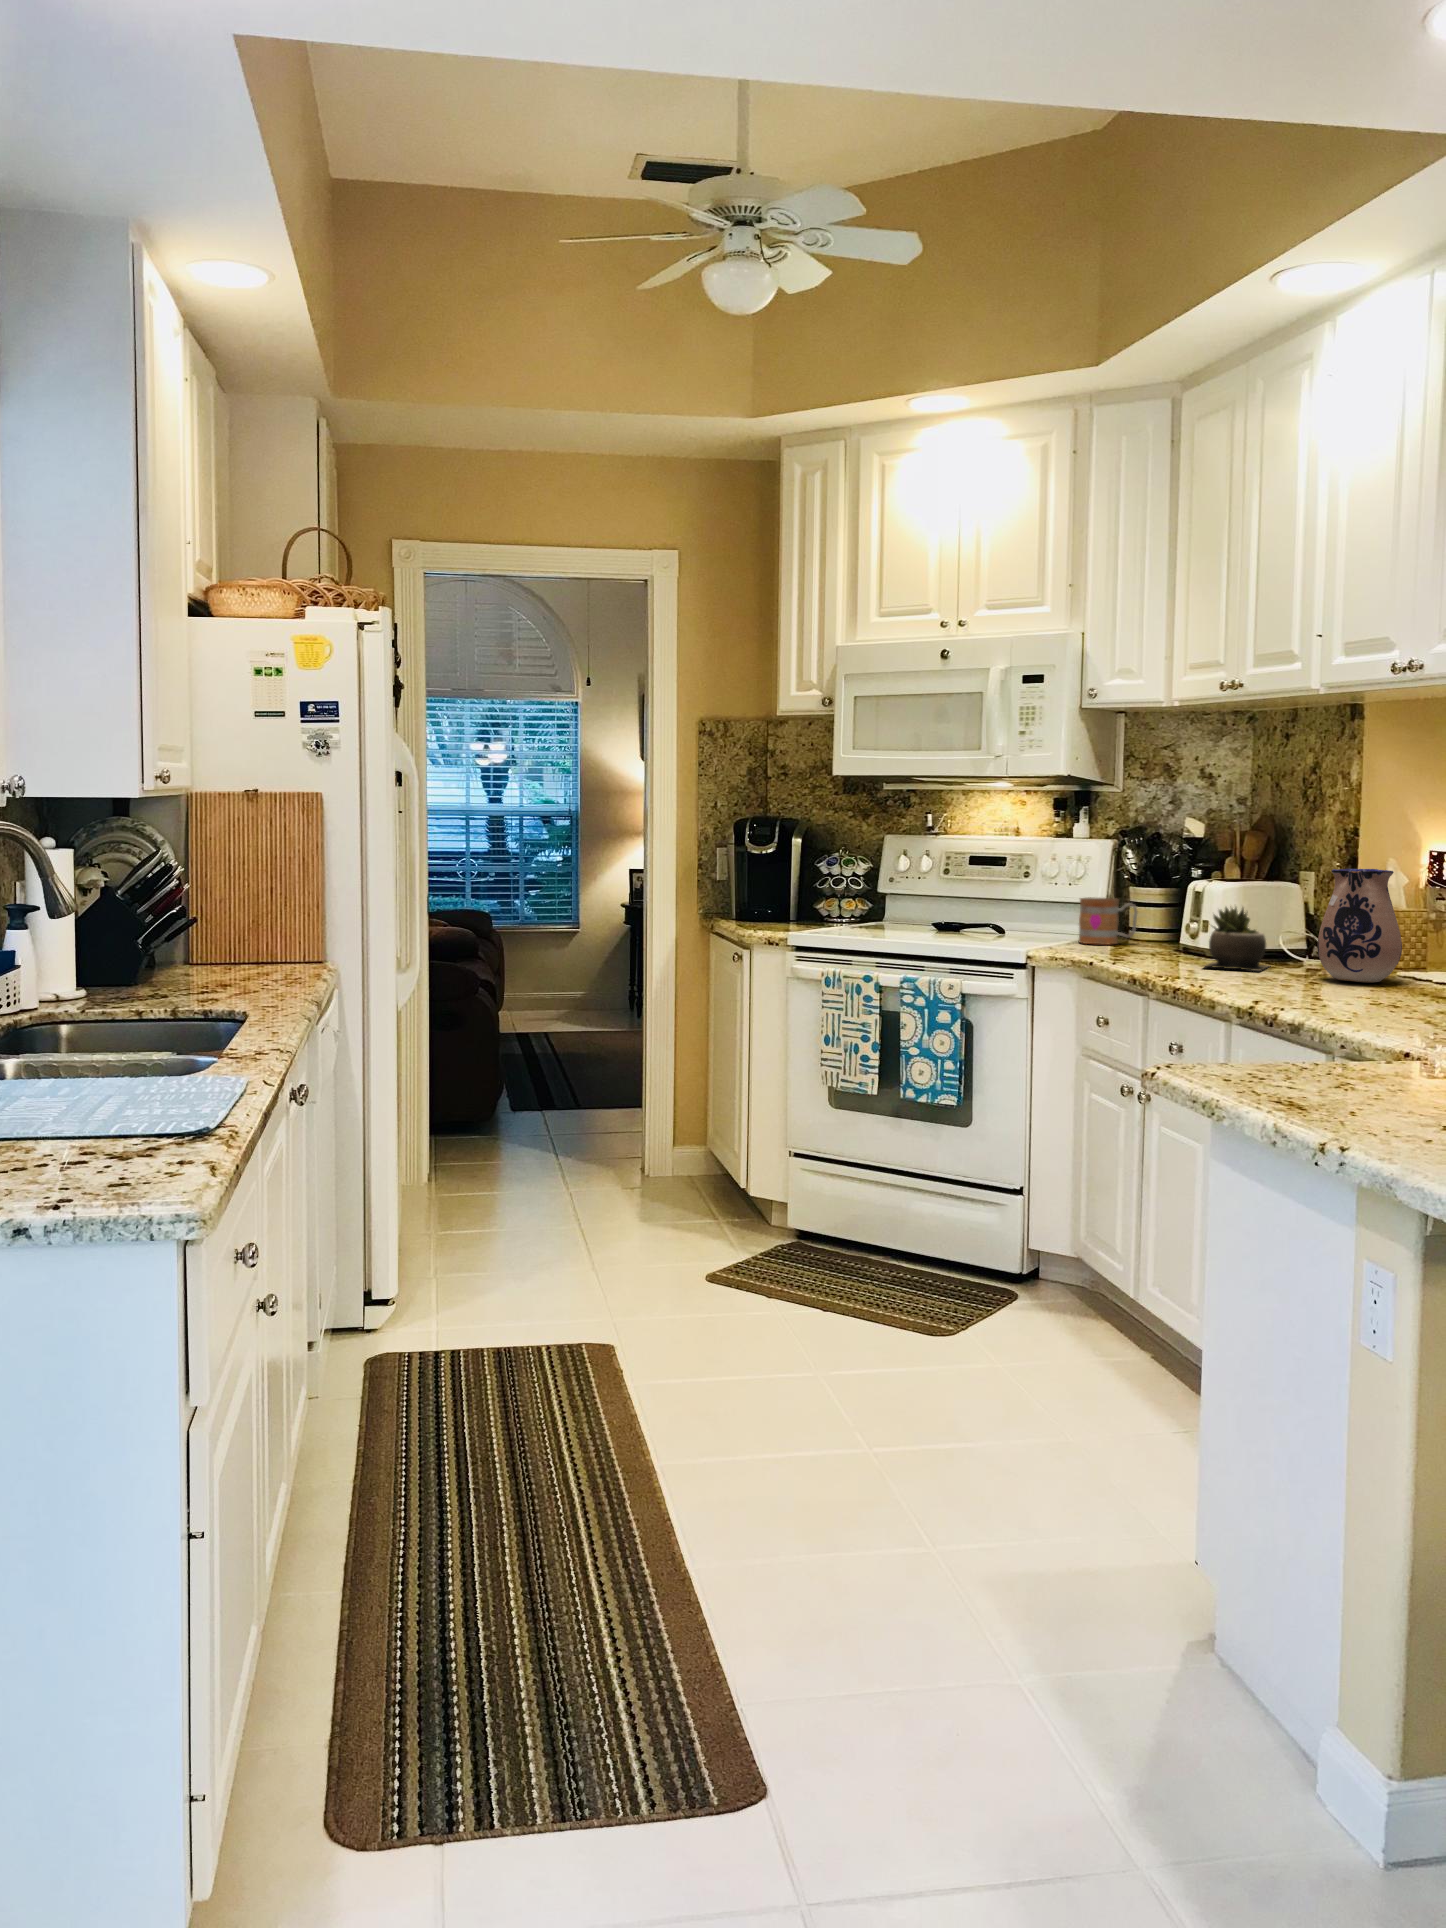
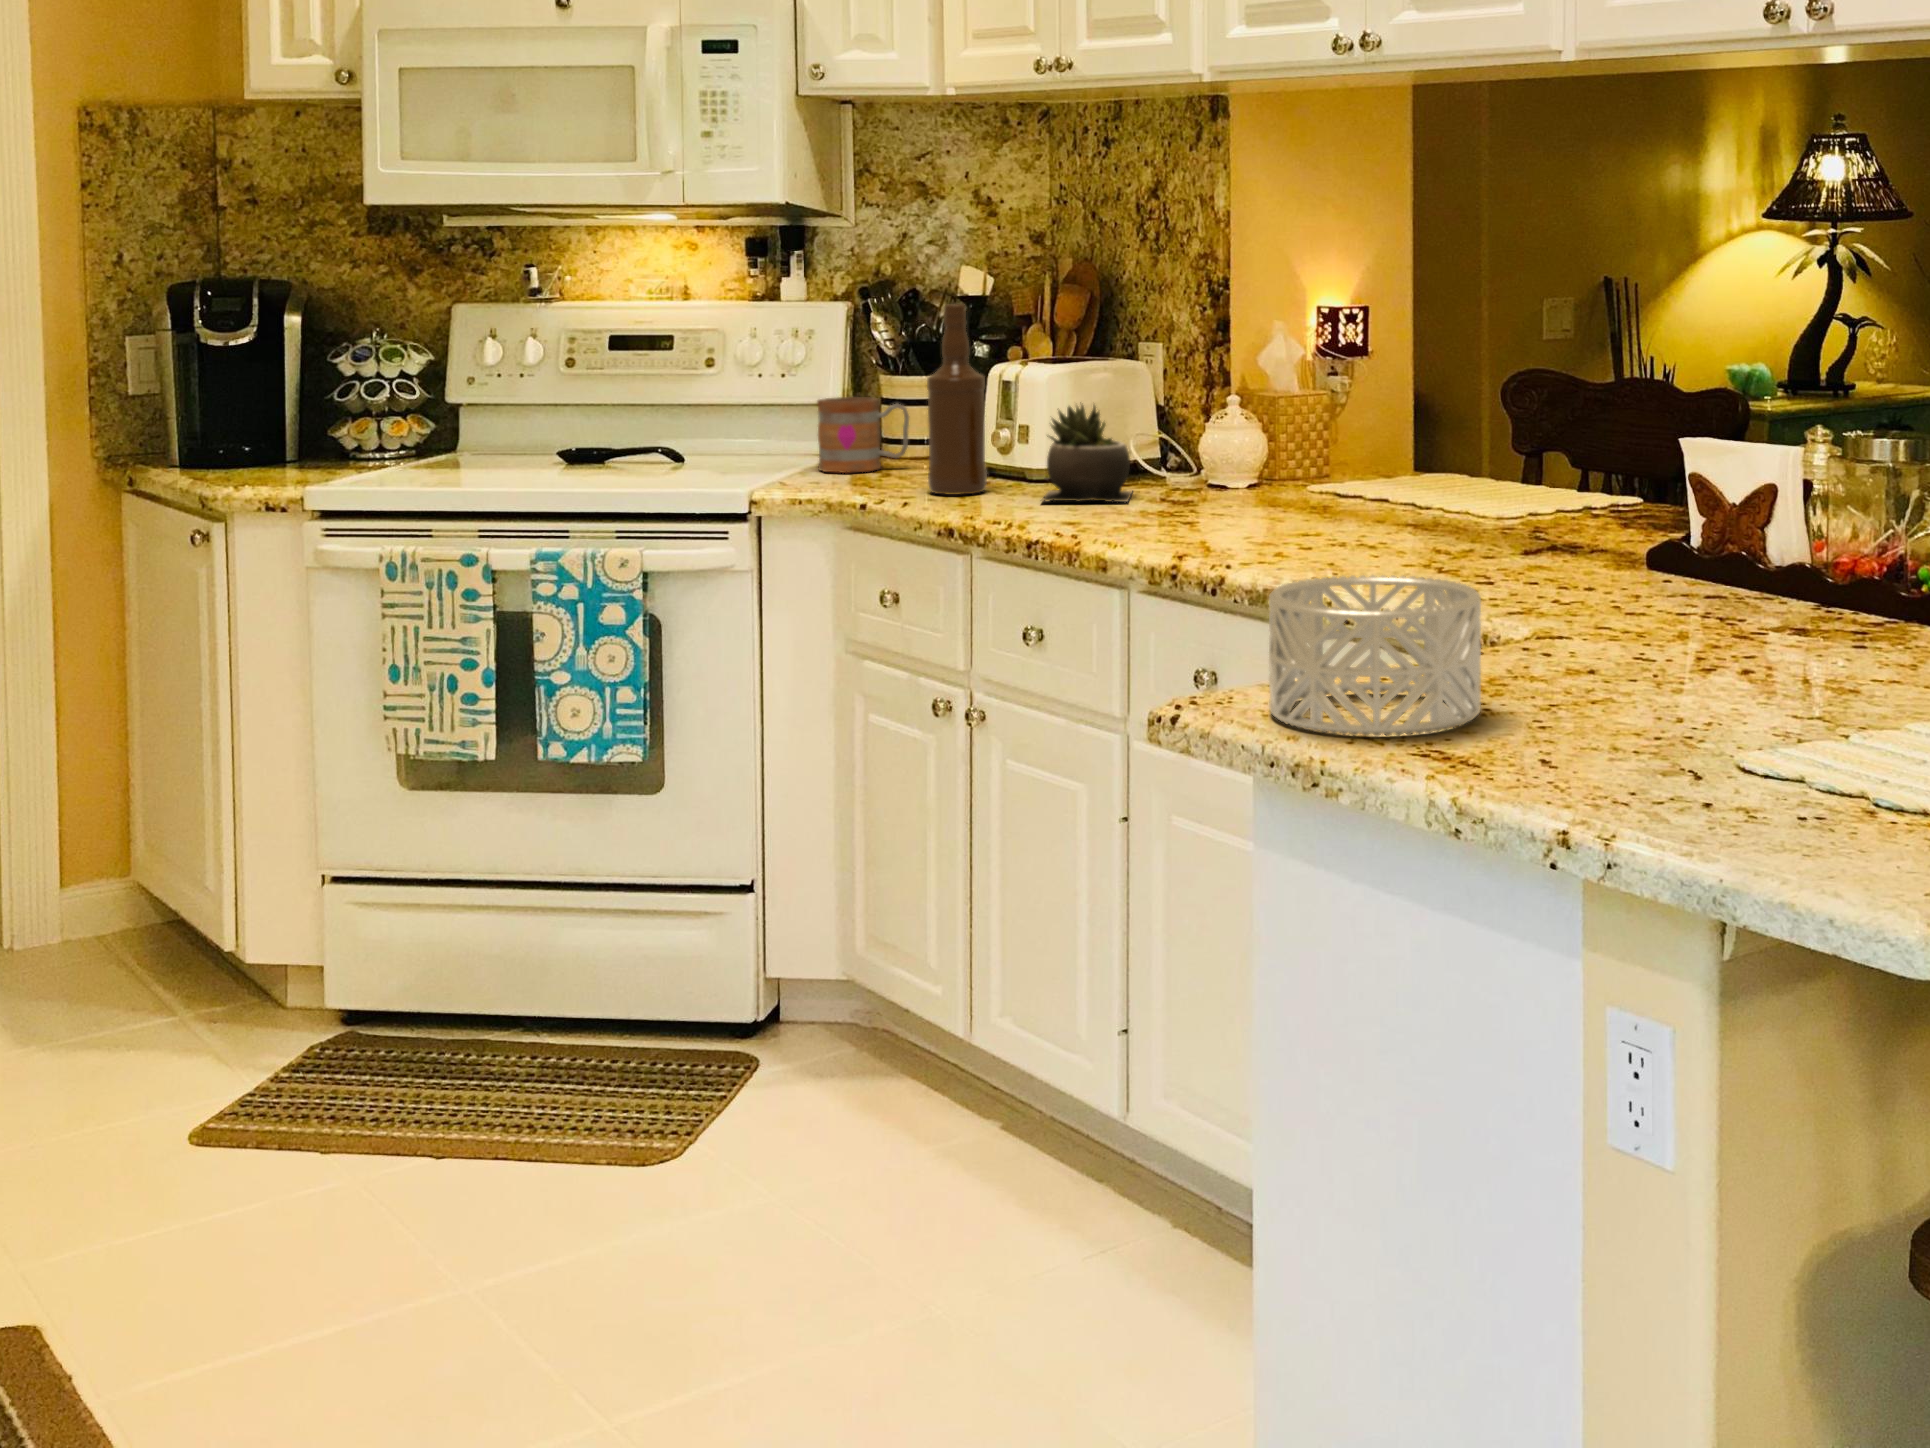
bottle: none [1135,839,1175,960] -> present [927,304,987,495]
ceramic pitcher: present [1318,869,1402,983] -> none [1215,341,1330,510]
decorative bowl: none [1227,1002,1372,1100] -> present [1269,575,1481,736]

